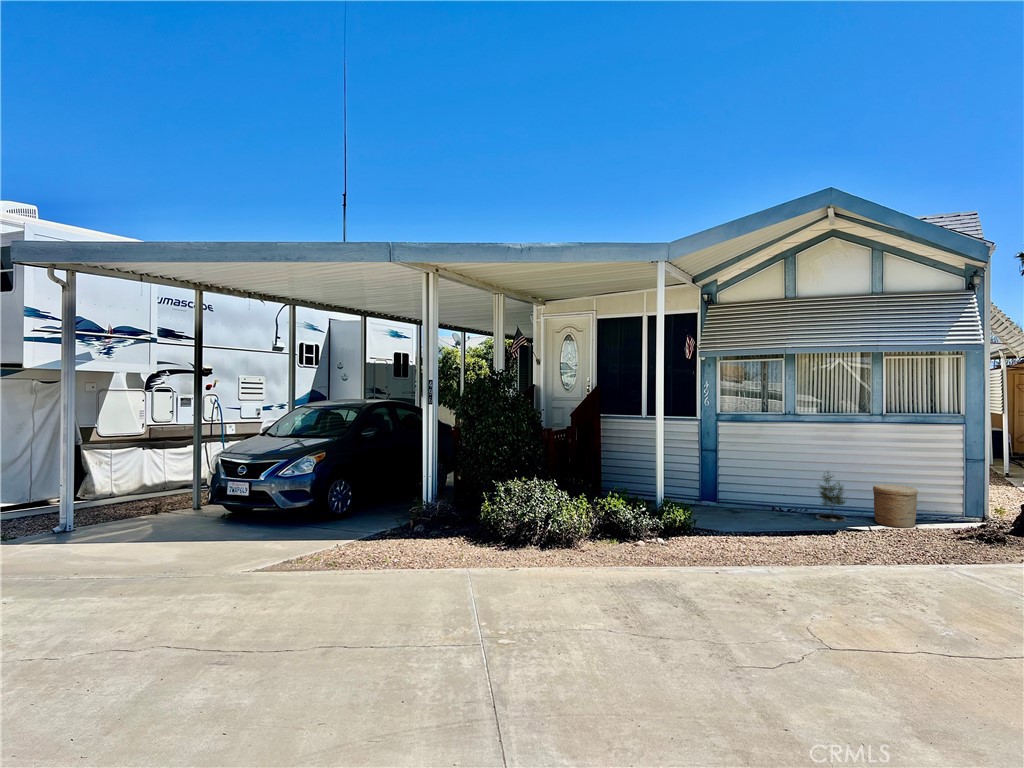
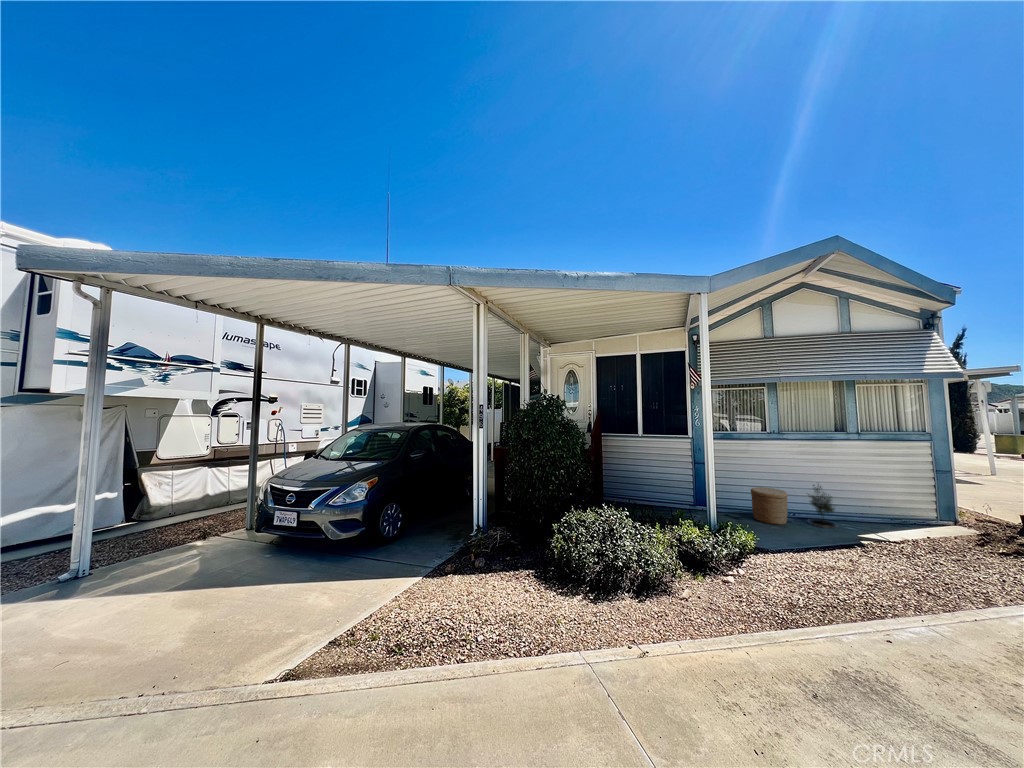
woven basket: present [873,484,917,528] -> present [751,487,788,525]

